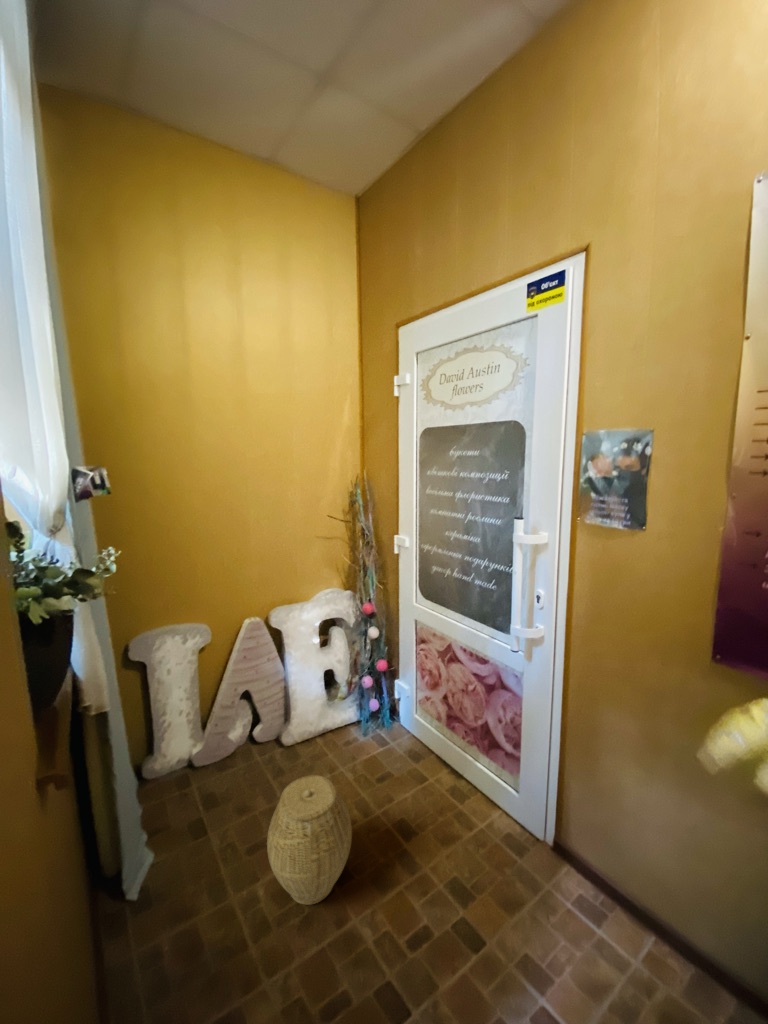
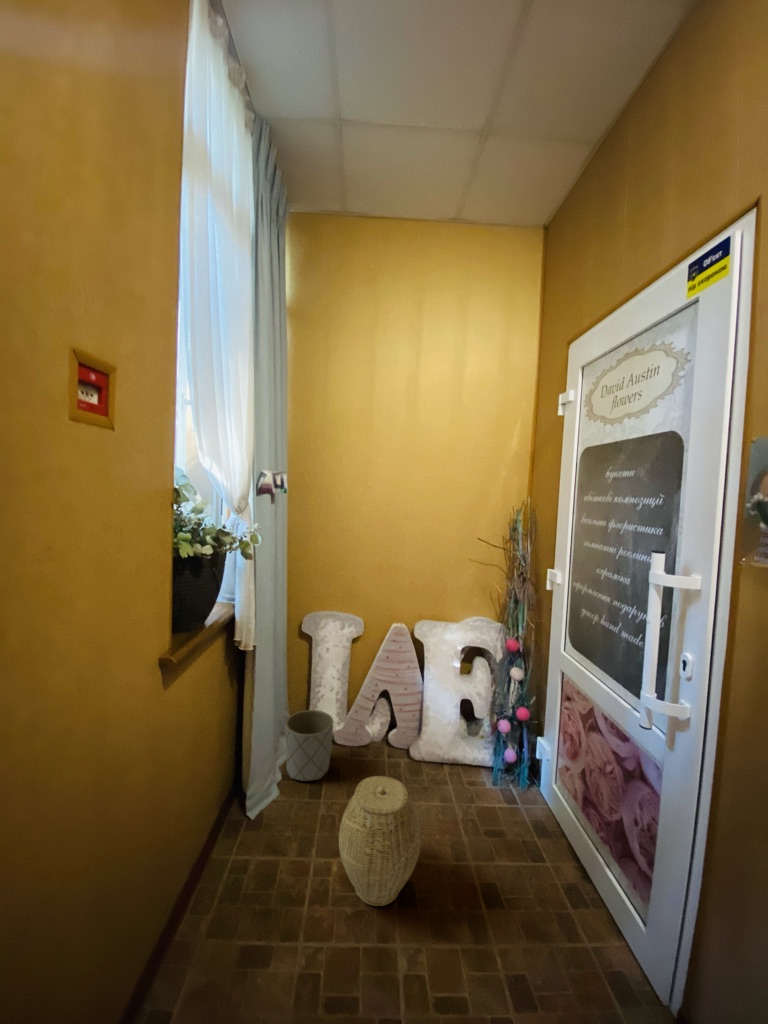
planter: none [141,739,203,830] -> present [286,710,333,781]

